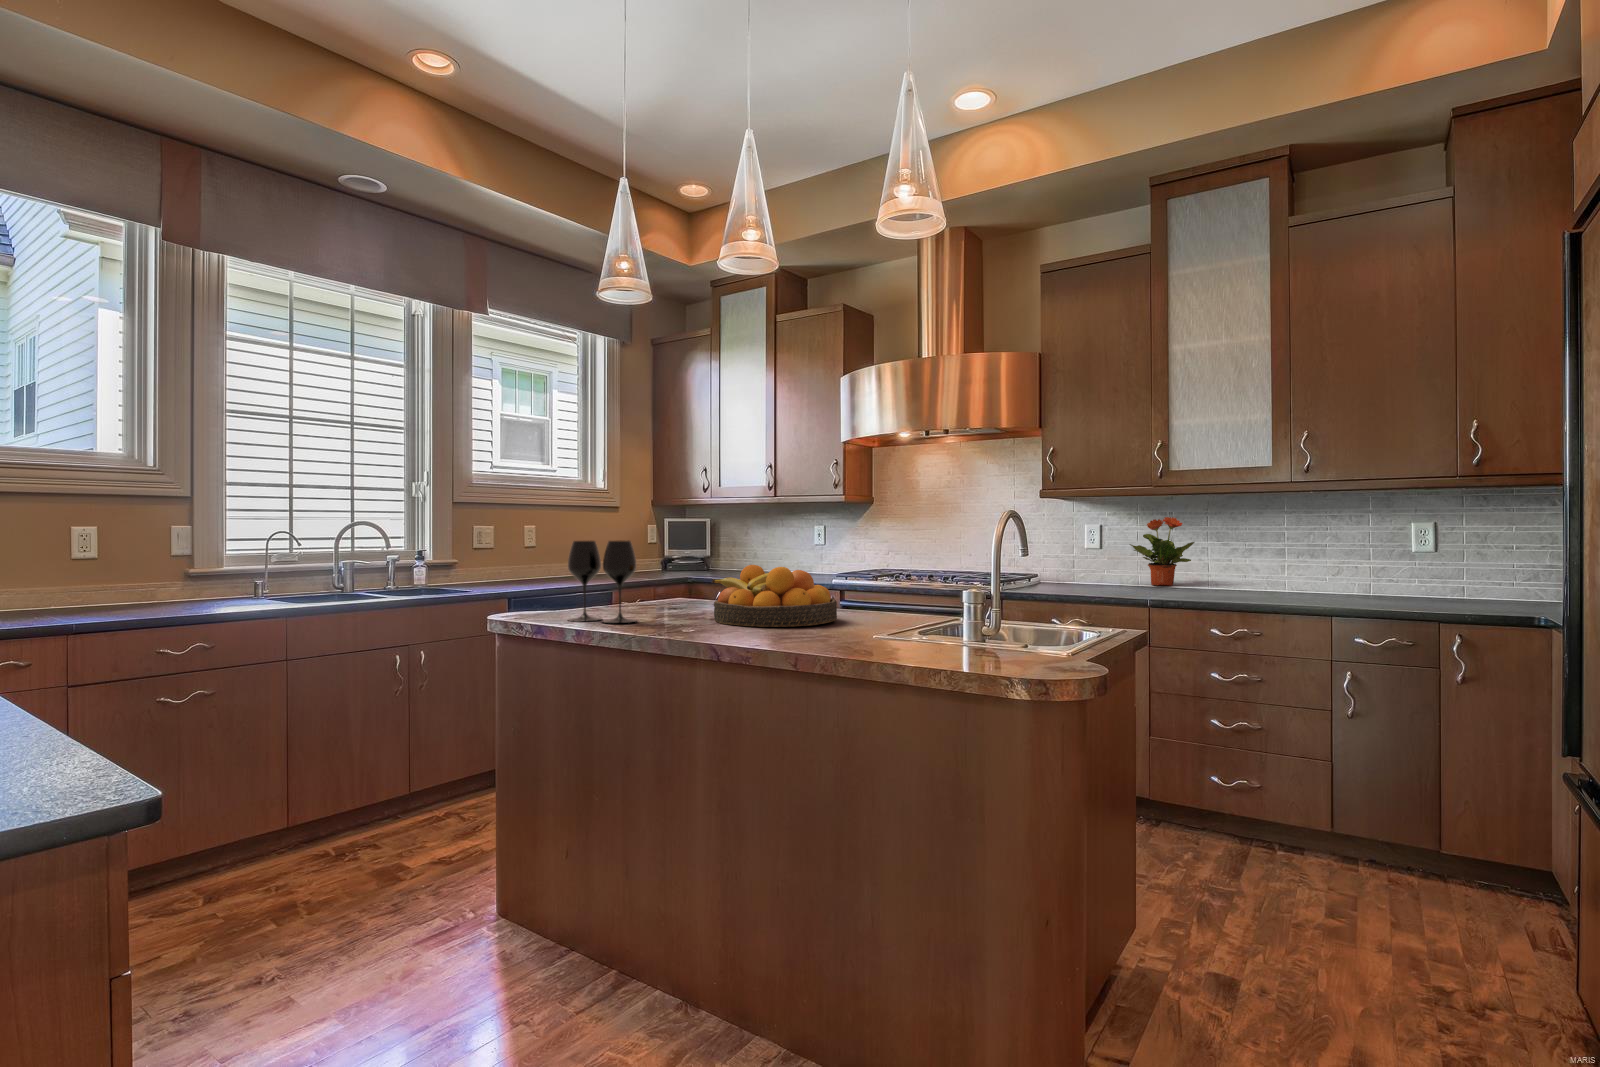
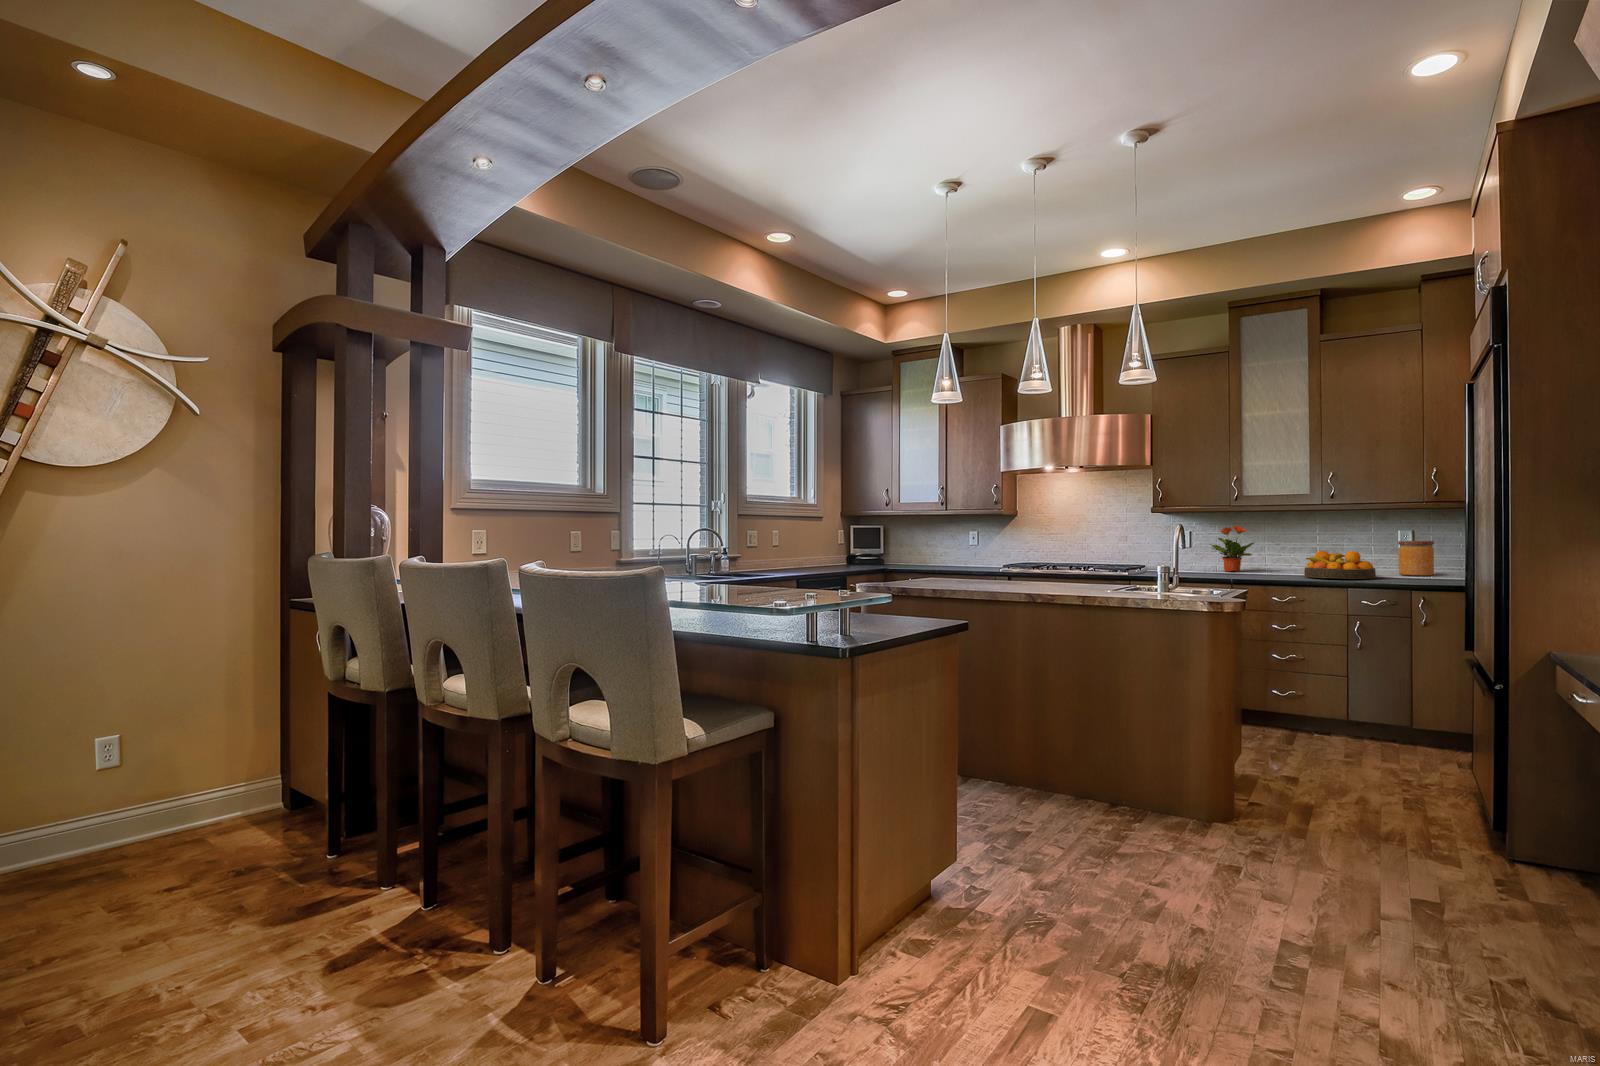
wine glass: present [568,540,636,623] -> none [917,540,960,586]
jar: none [1412,540,1468,595] -> present [1398,541,1434,575]
fruit bowl: present [712,565,837,627] -> present [1304,551,1376,579]

